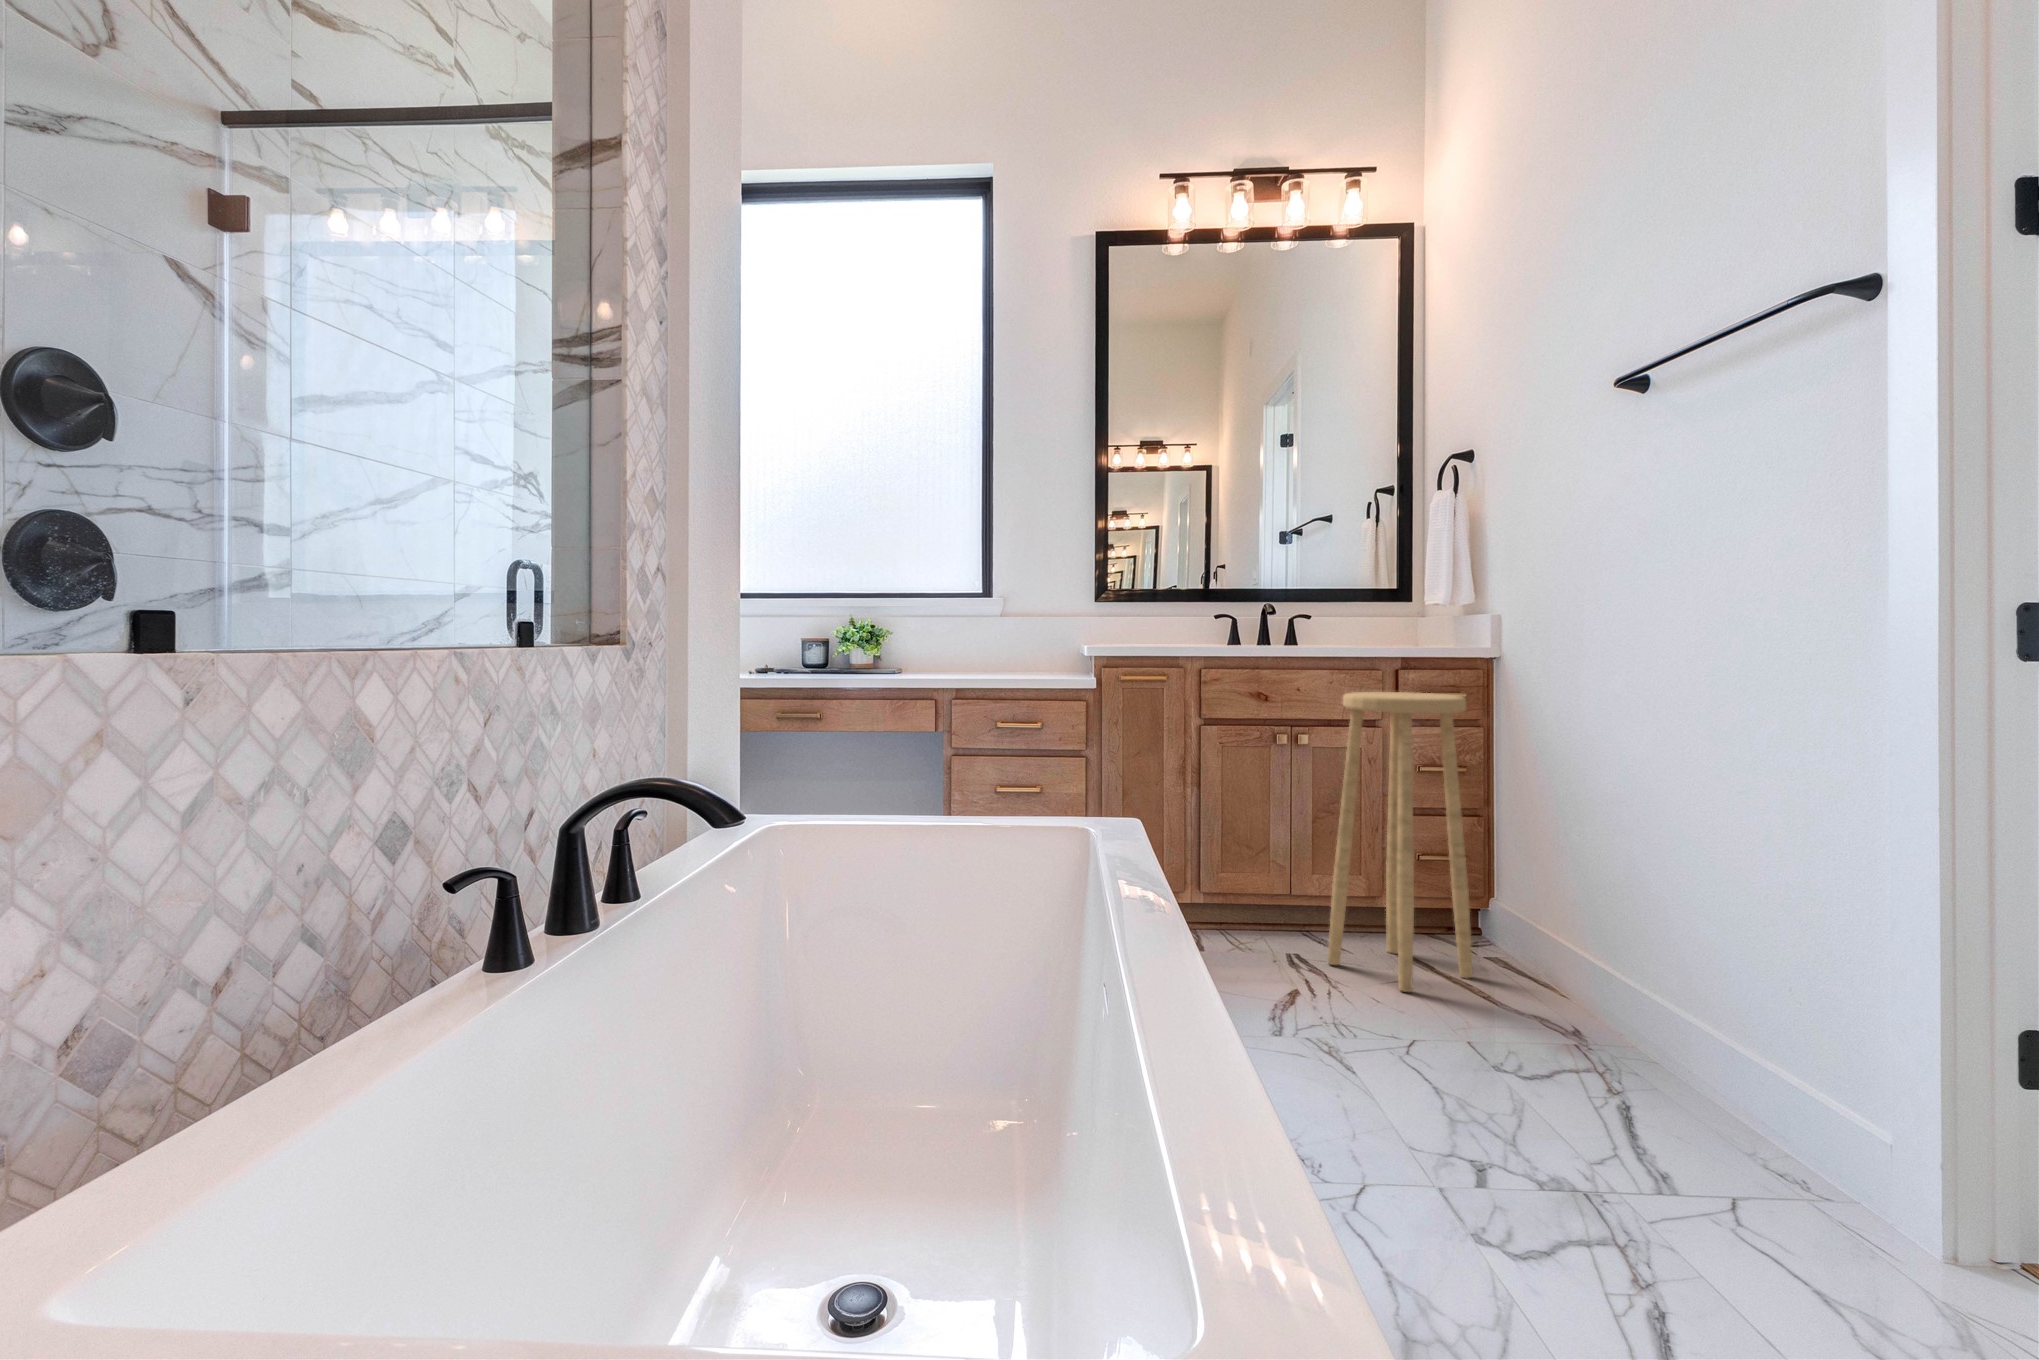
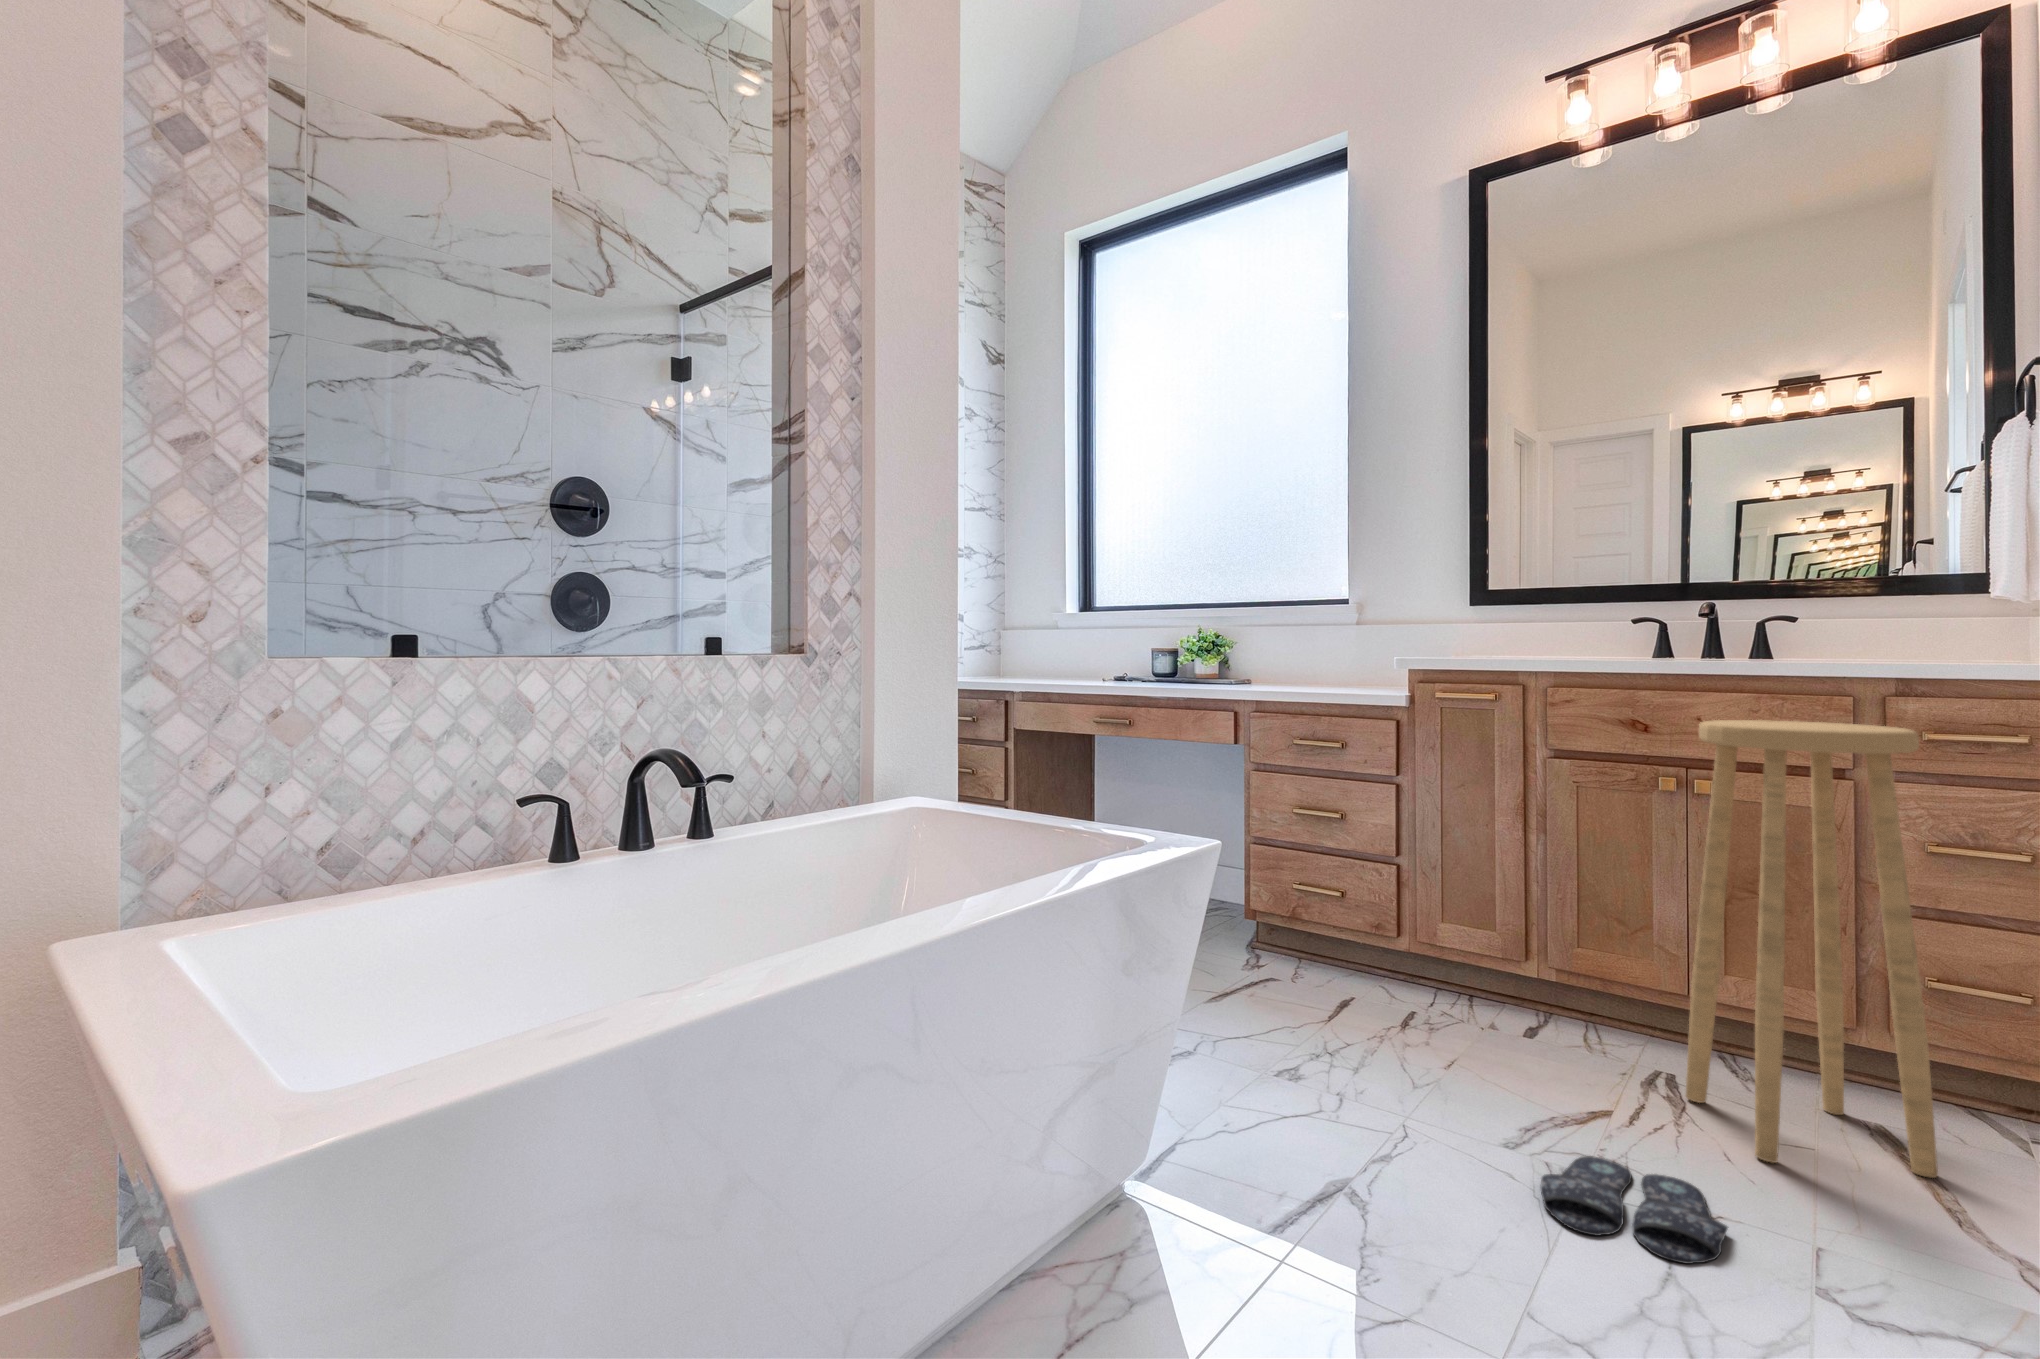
slippers: none [1336,1017,1462,1068] -> present [1541,1156,1728,1264]

